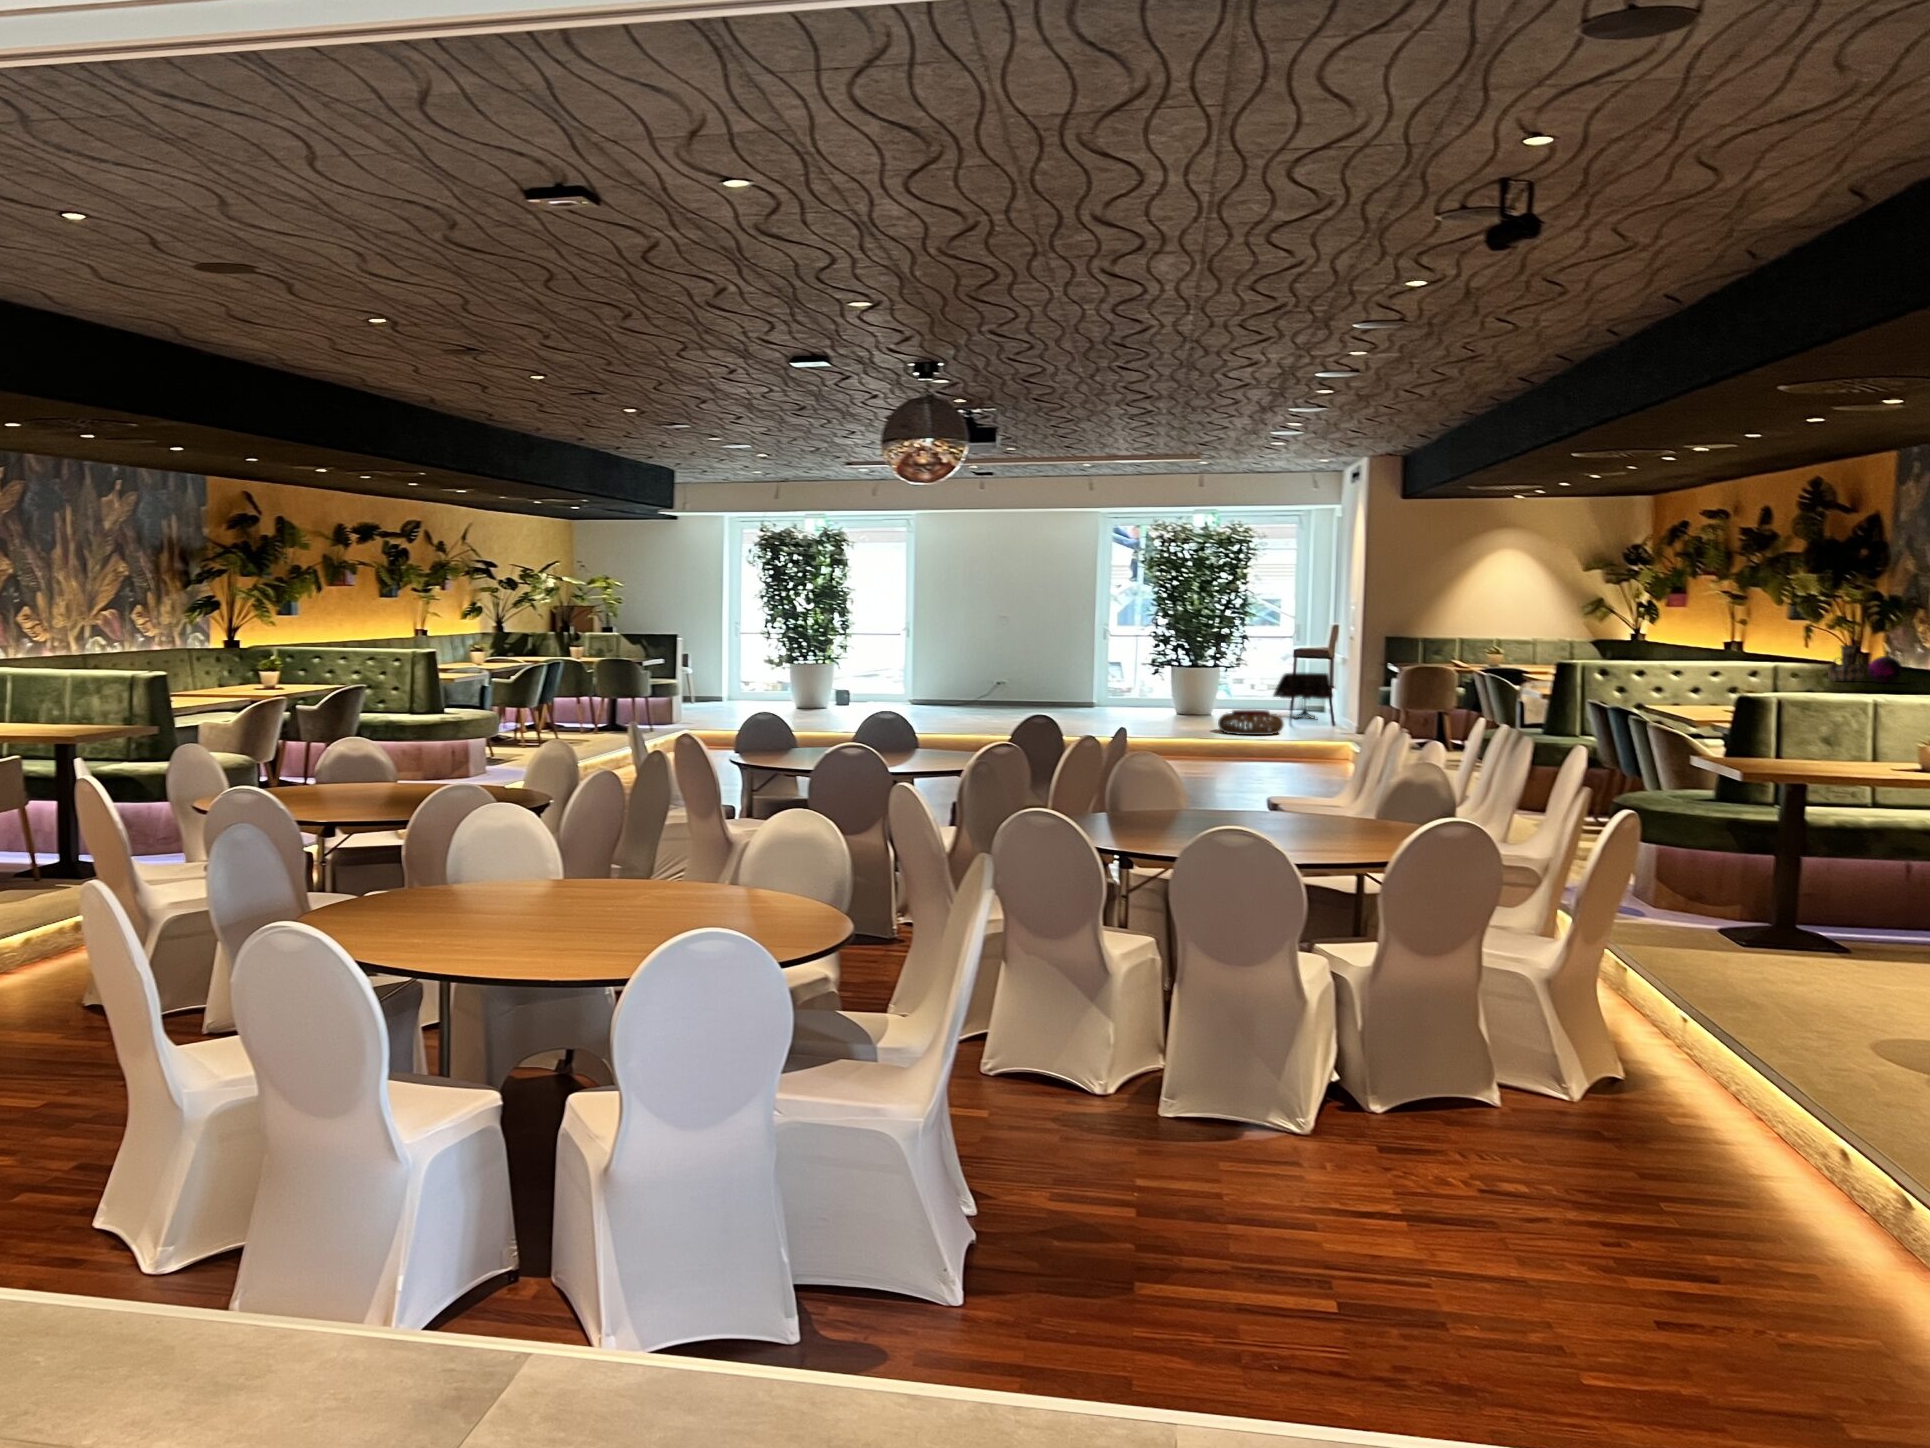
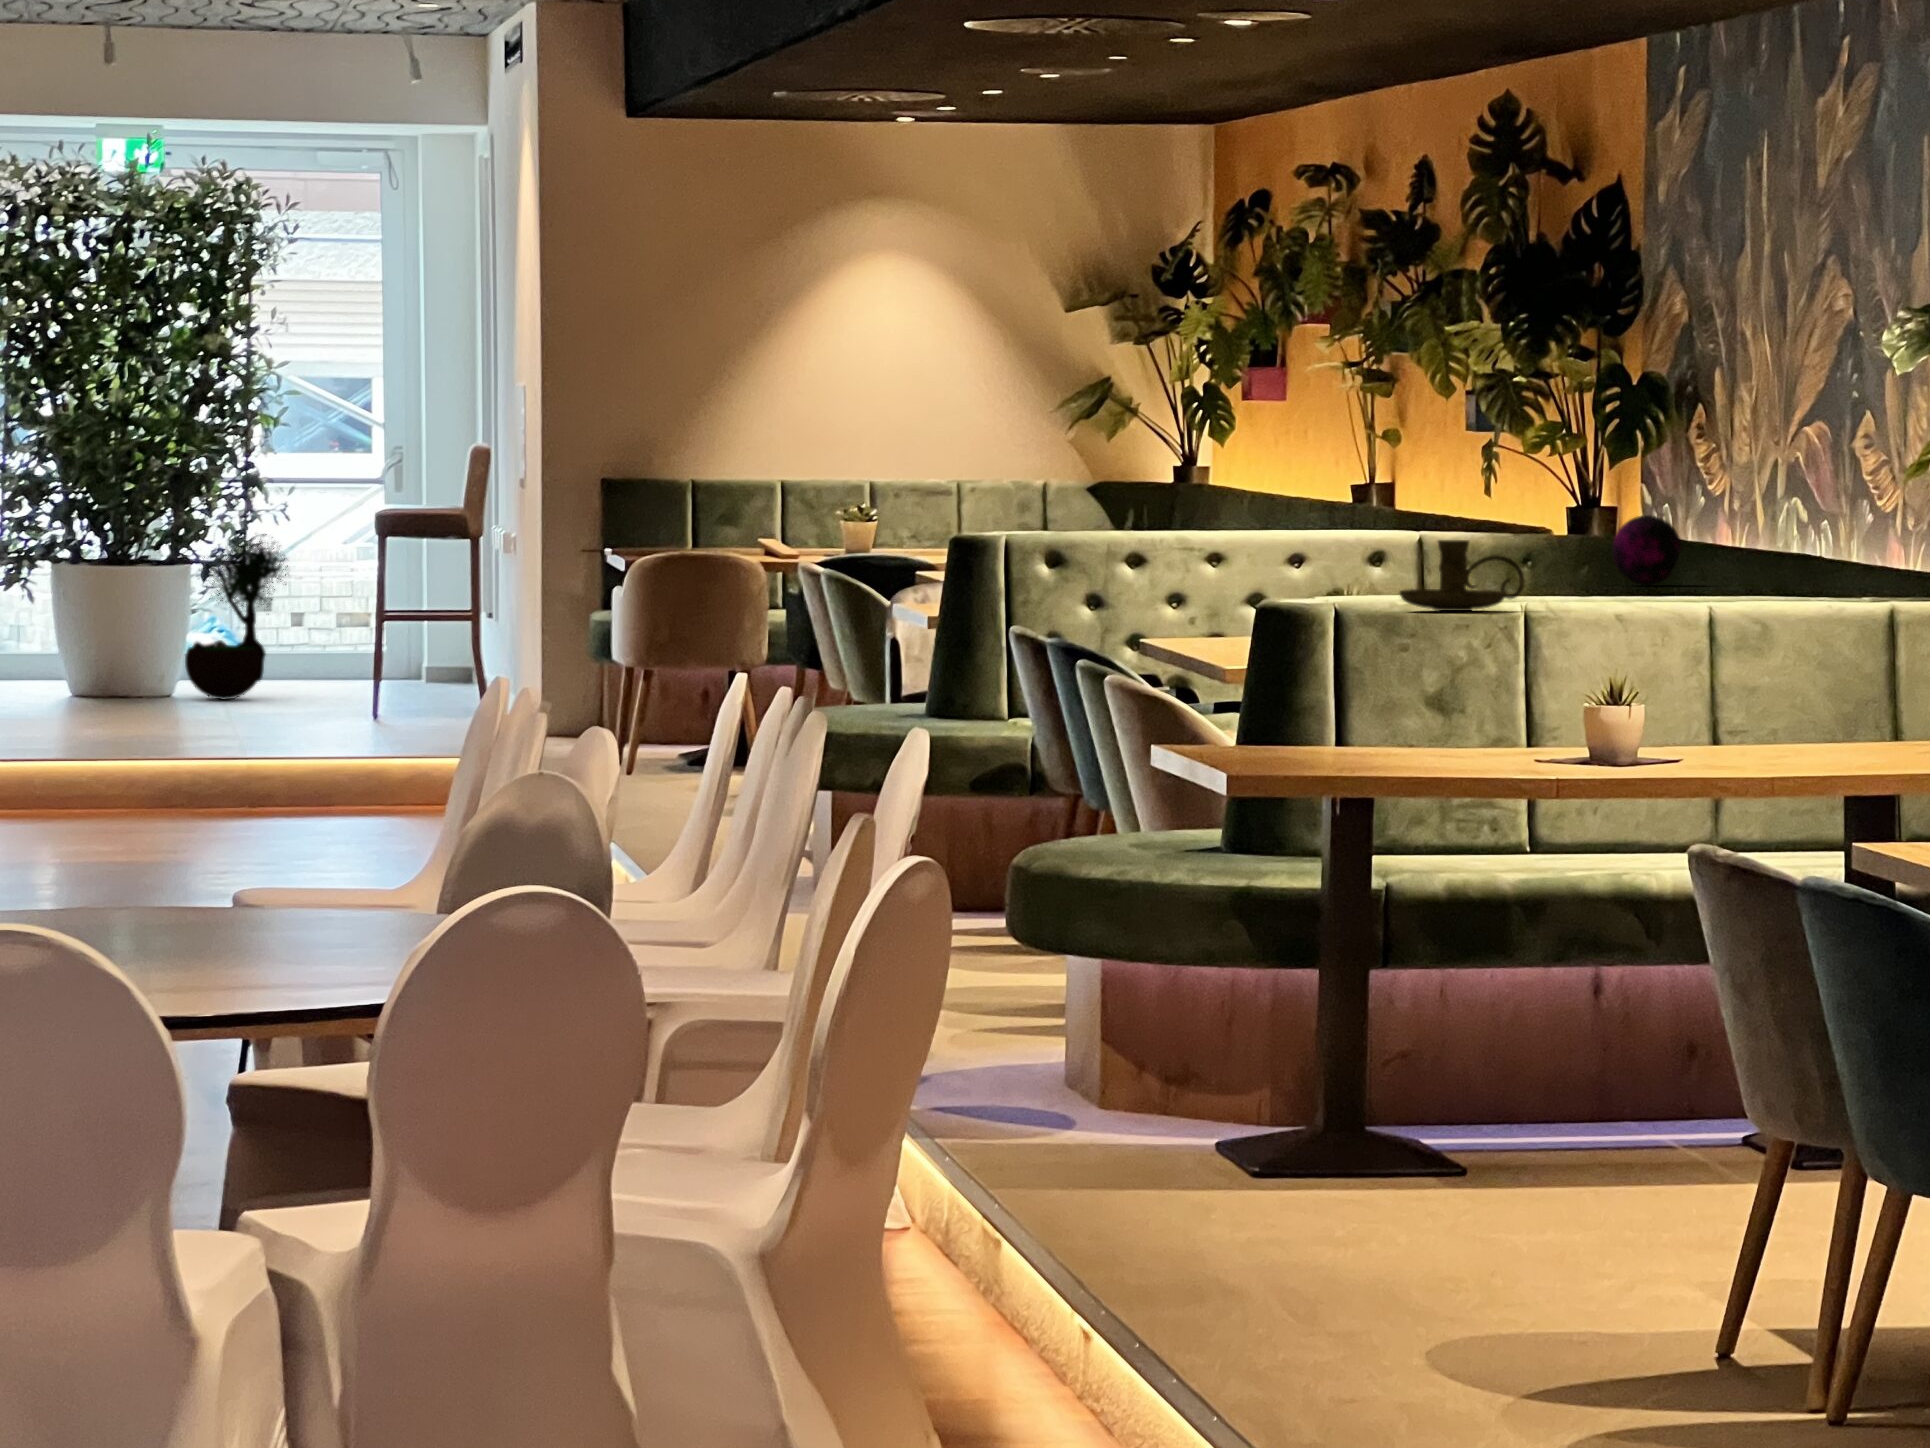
decorative vase: present [1828,645,1864,682] -> none [1536,488,1609,583]
potted tree: none [1214,652,1254,713] -> present [185,534,288,700]
side table: present [1274,673,1333,718] -> none [338,583,498,713]
candle holder: none [1782,673,1836,698] -> present [1400,540,1524,611]
pouf: present [1218,710,1284,735] -> none [142,686,329,761]

